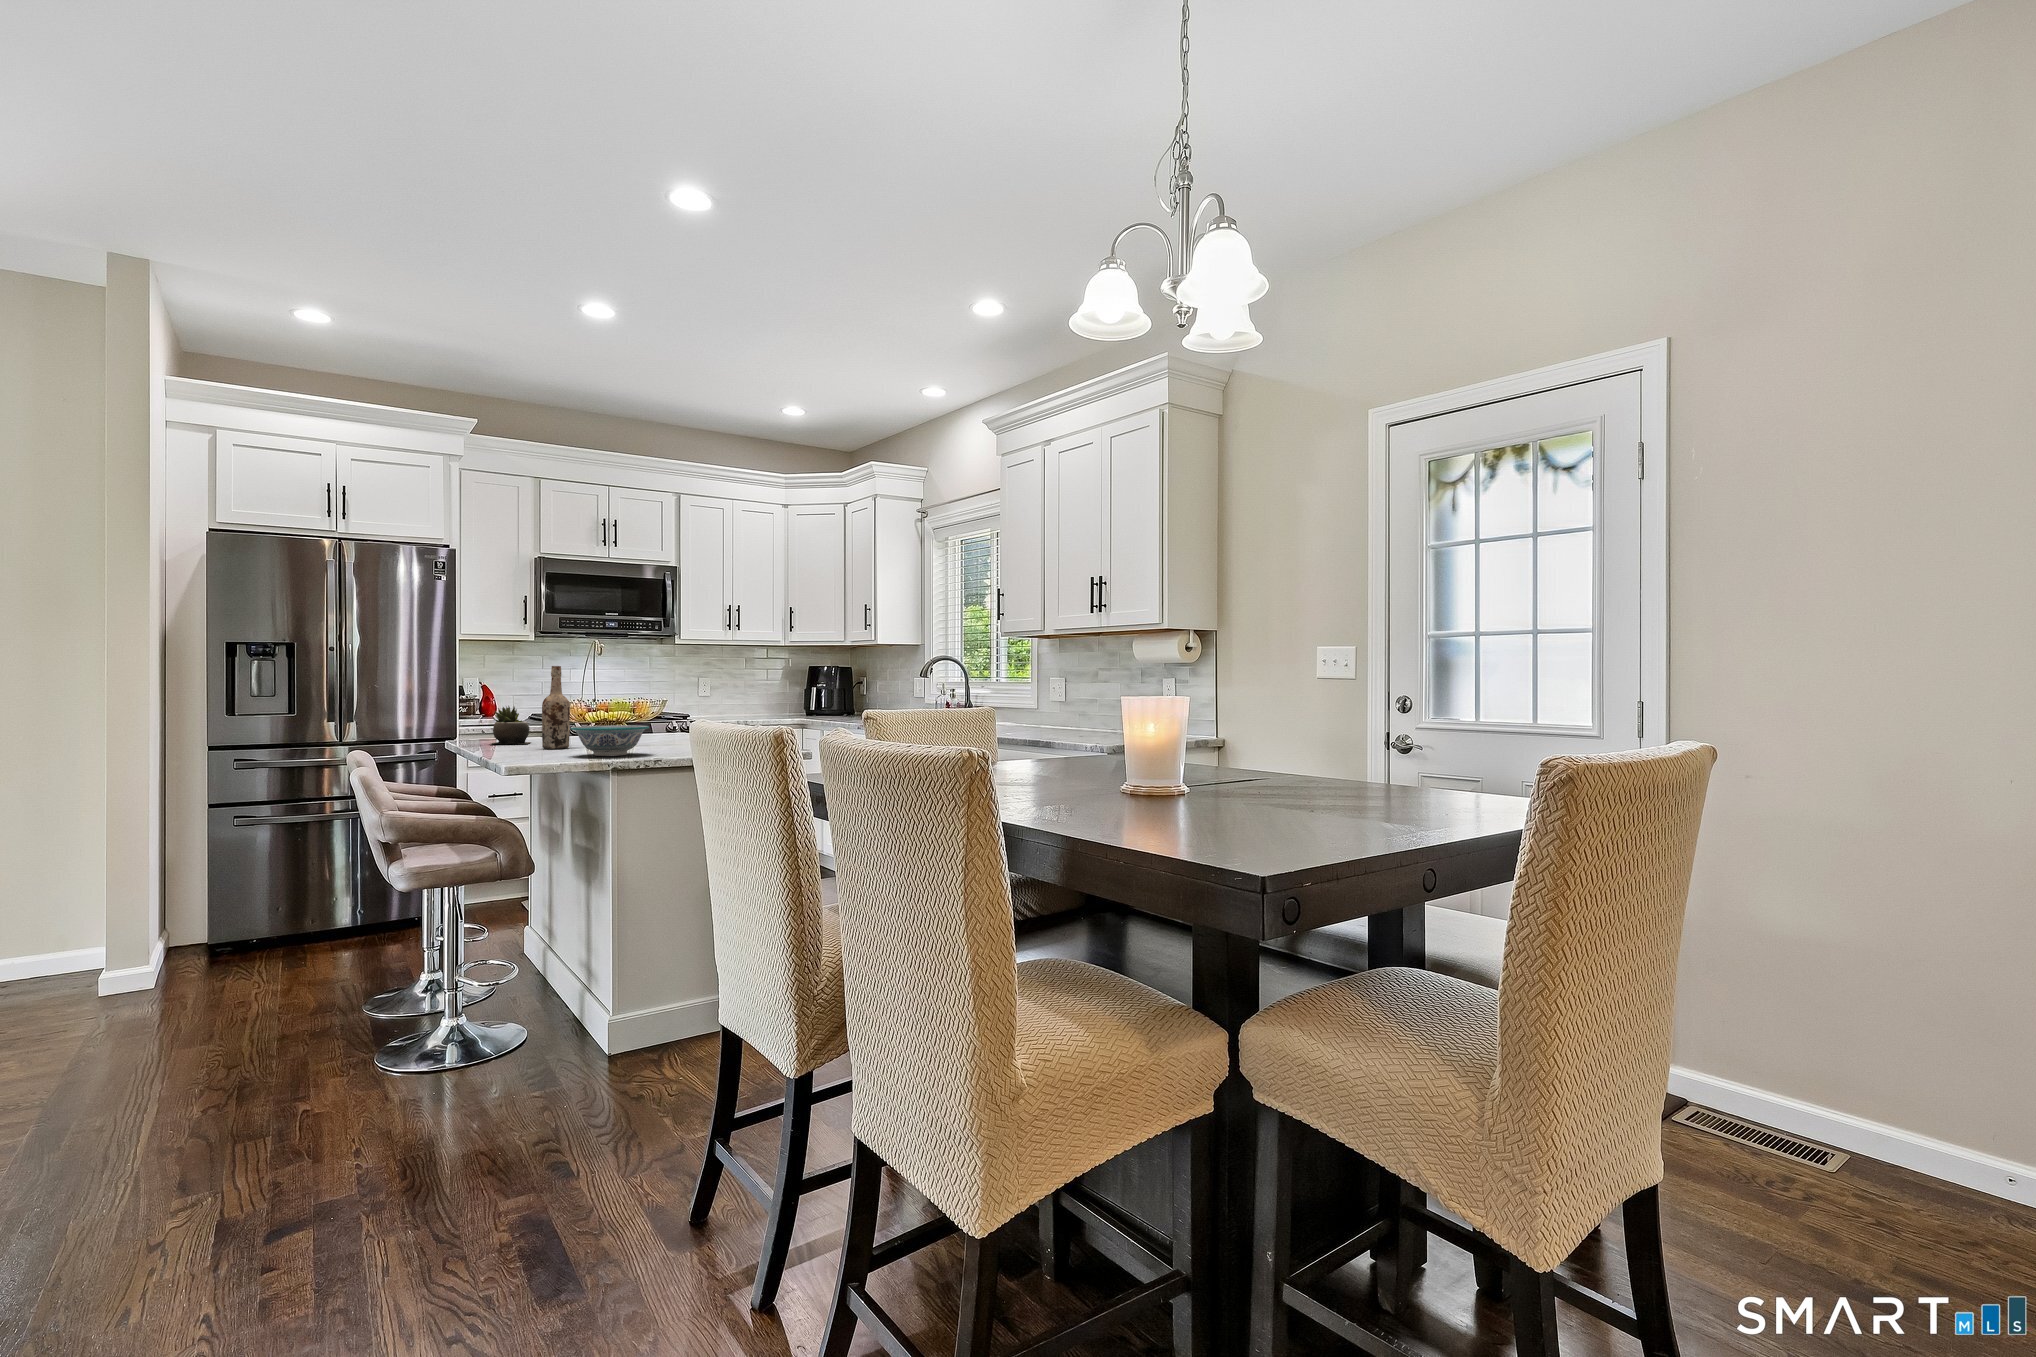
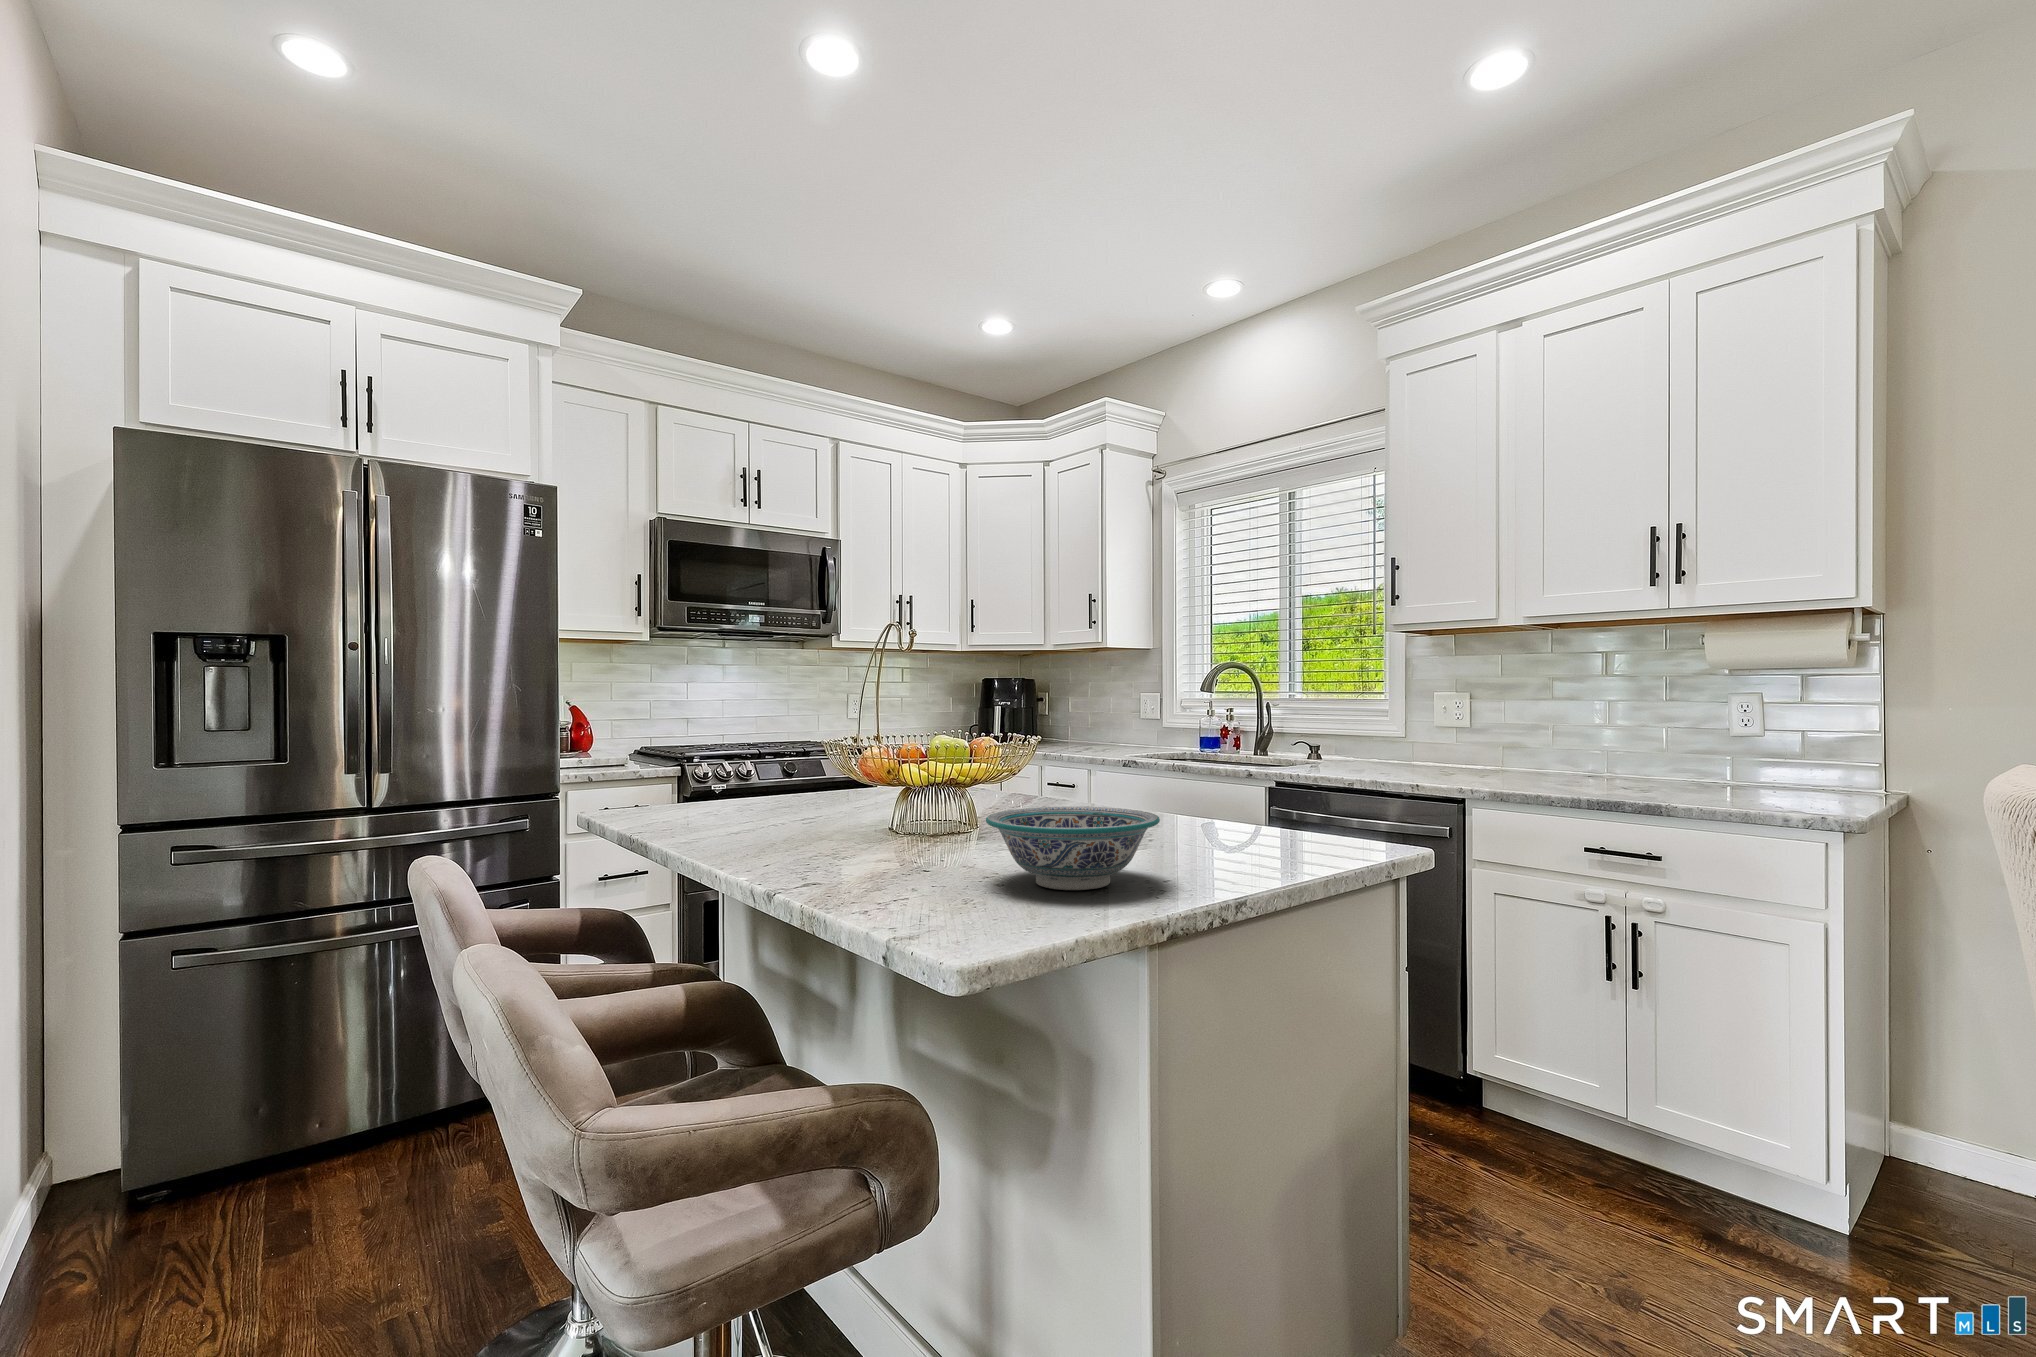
wine bottle: present [542,666,570,749] -> none [835,675,889,850]
succulent plant: present [491,706,530,744] -> none [692,752,768,832]

